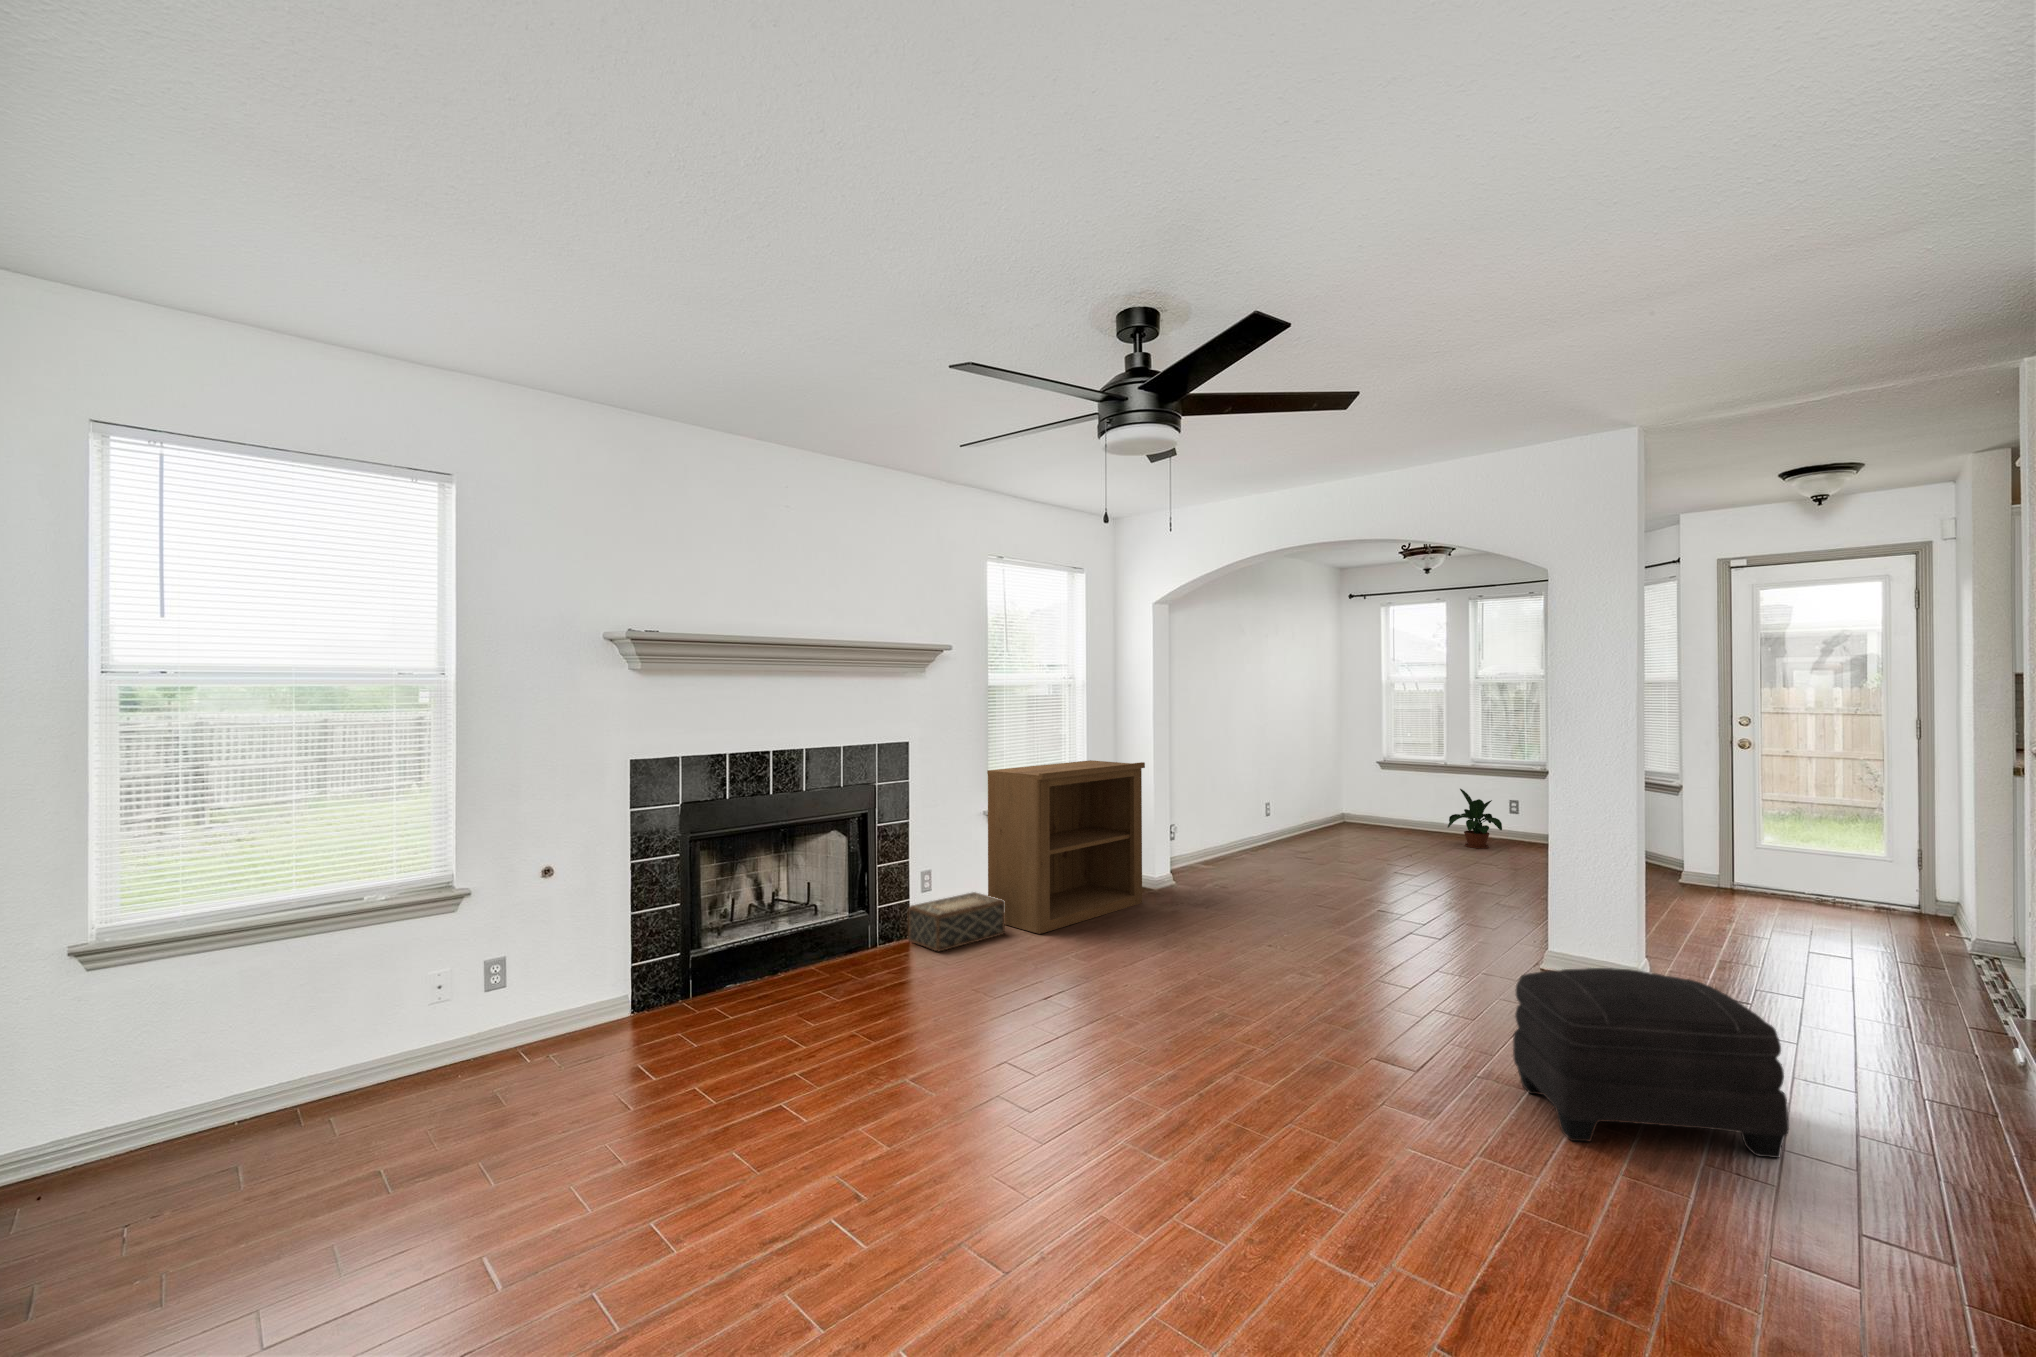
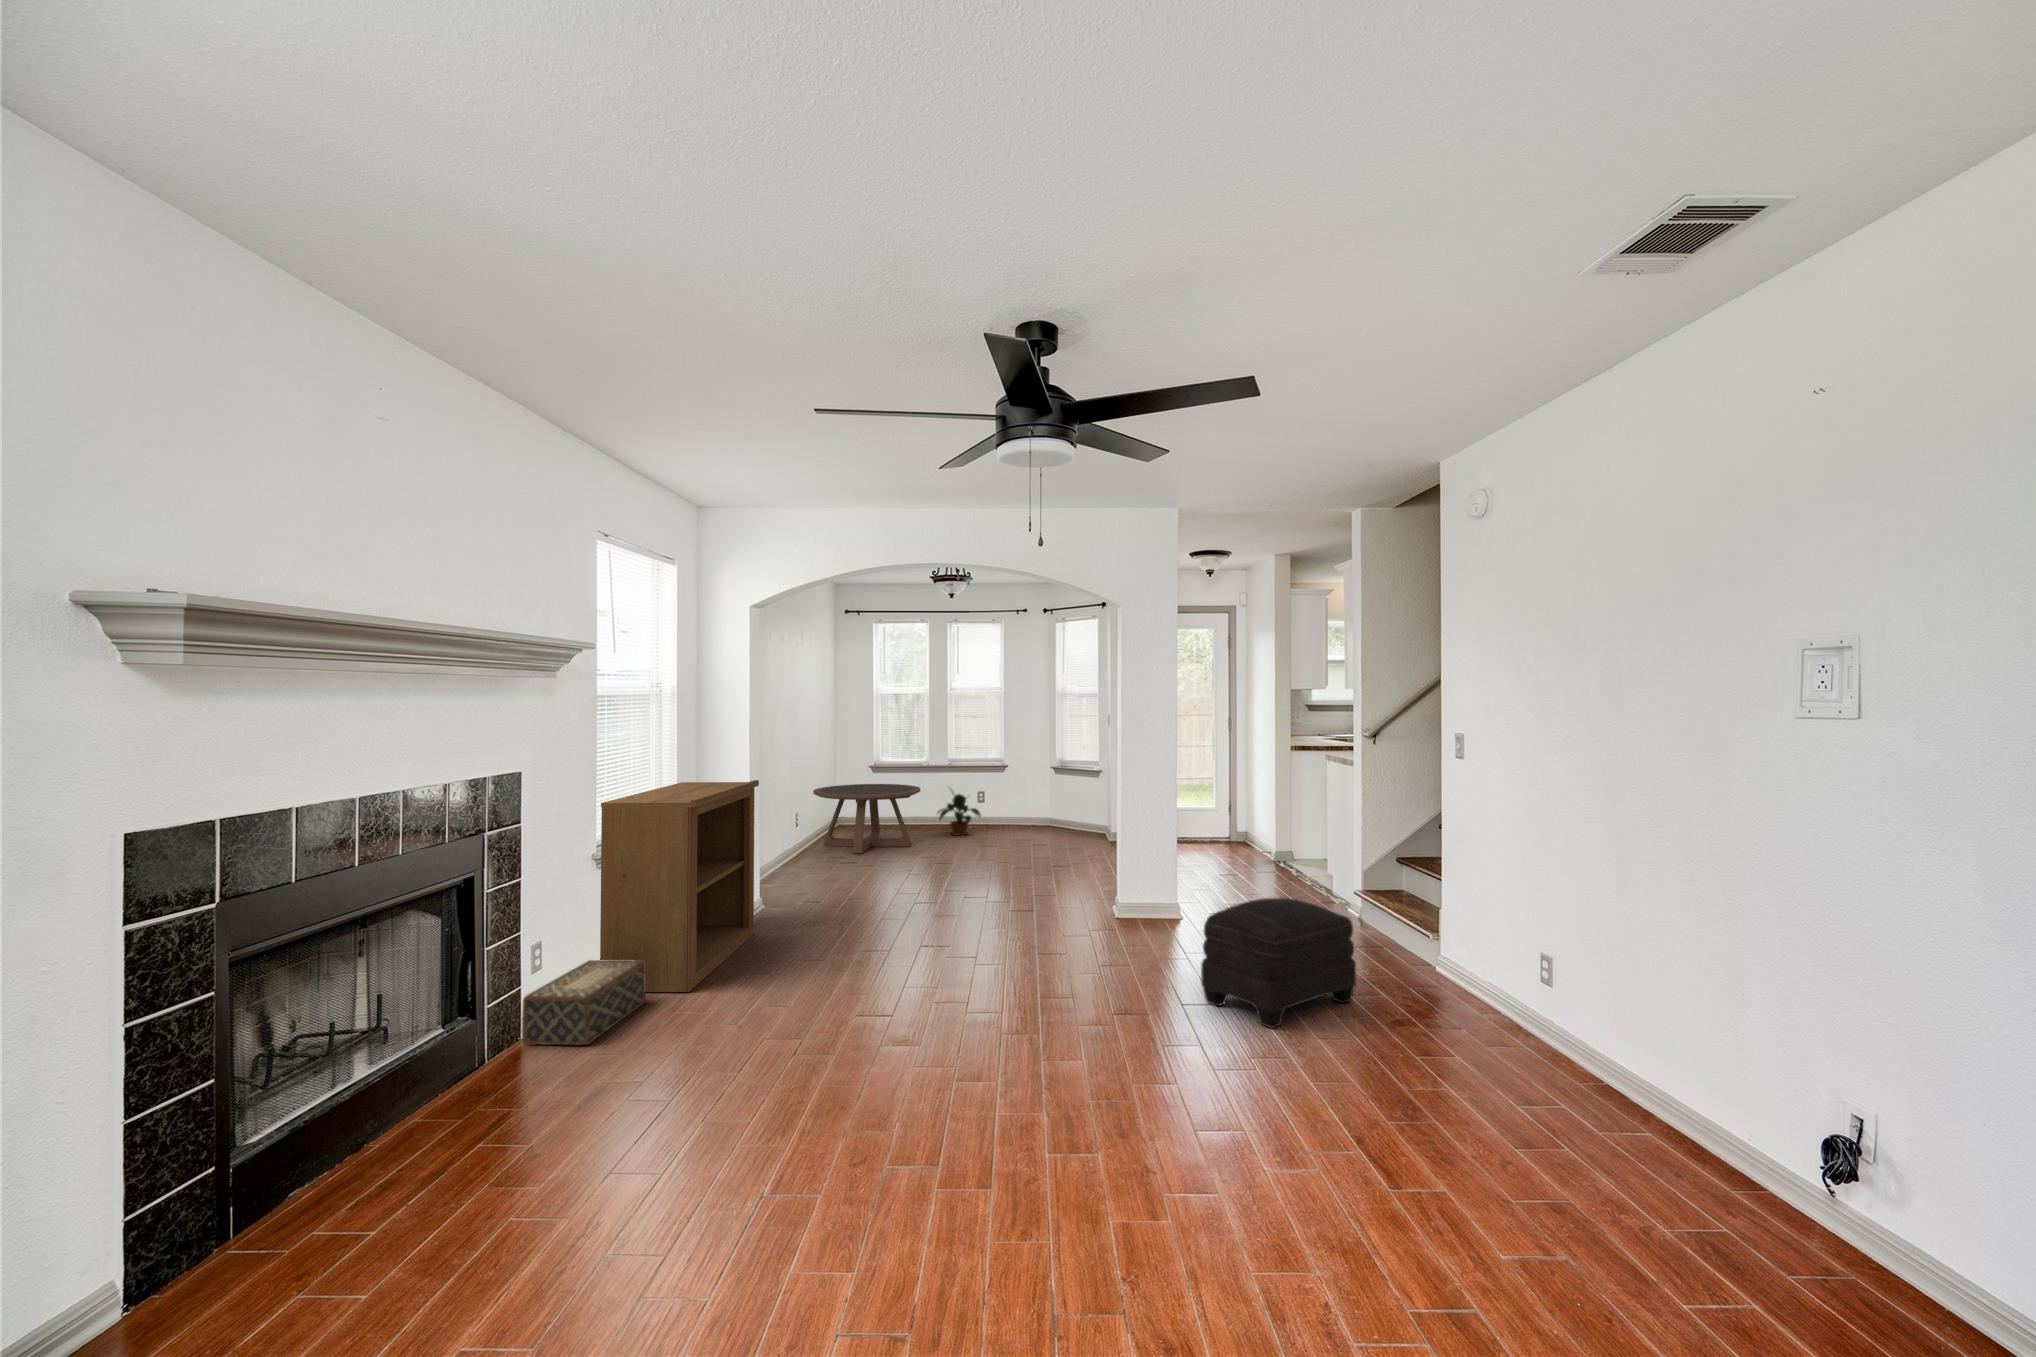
coffee table: none [1293,779,1413,851] -> present [813,784,920,854]

